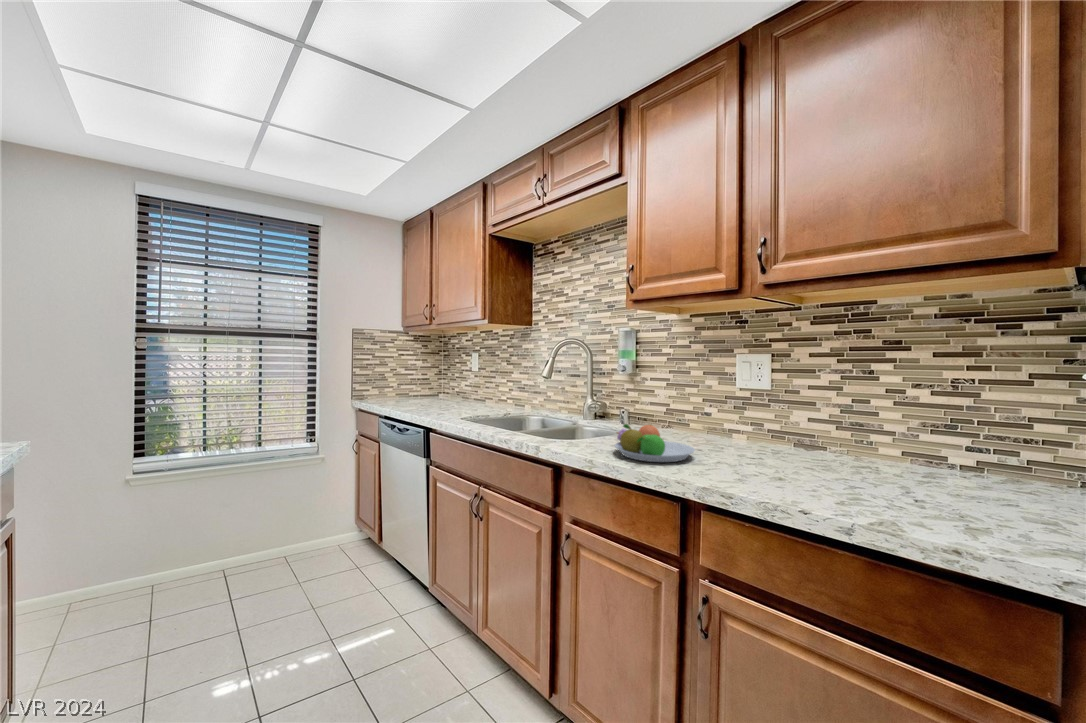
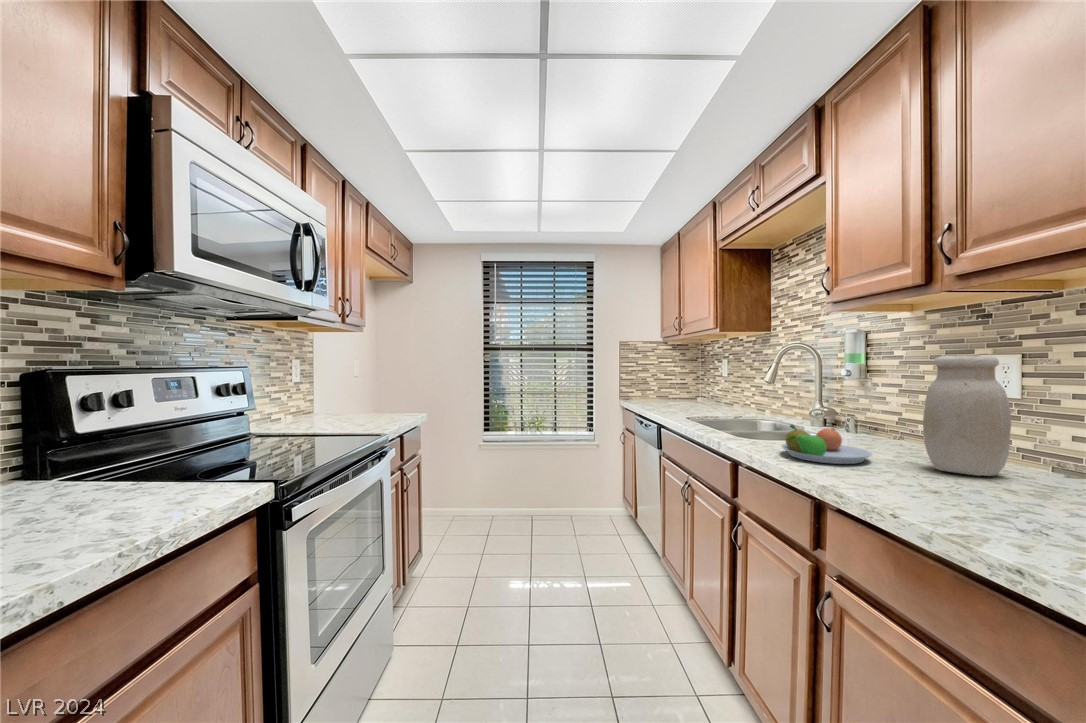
jar: none [727,354,788,458] -> present [923,355,1011,476]

